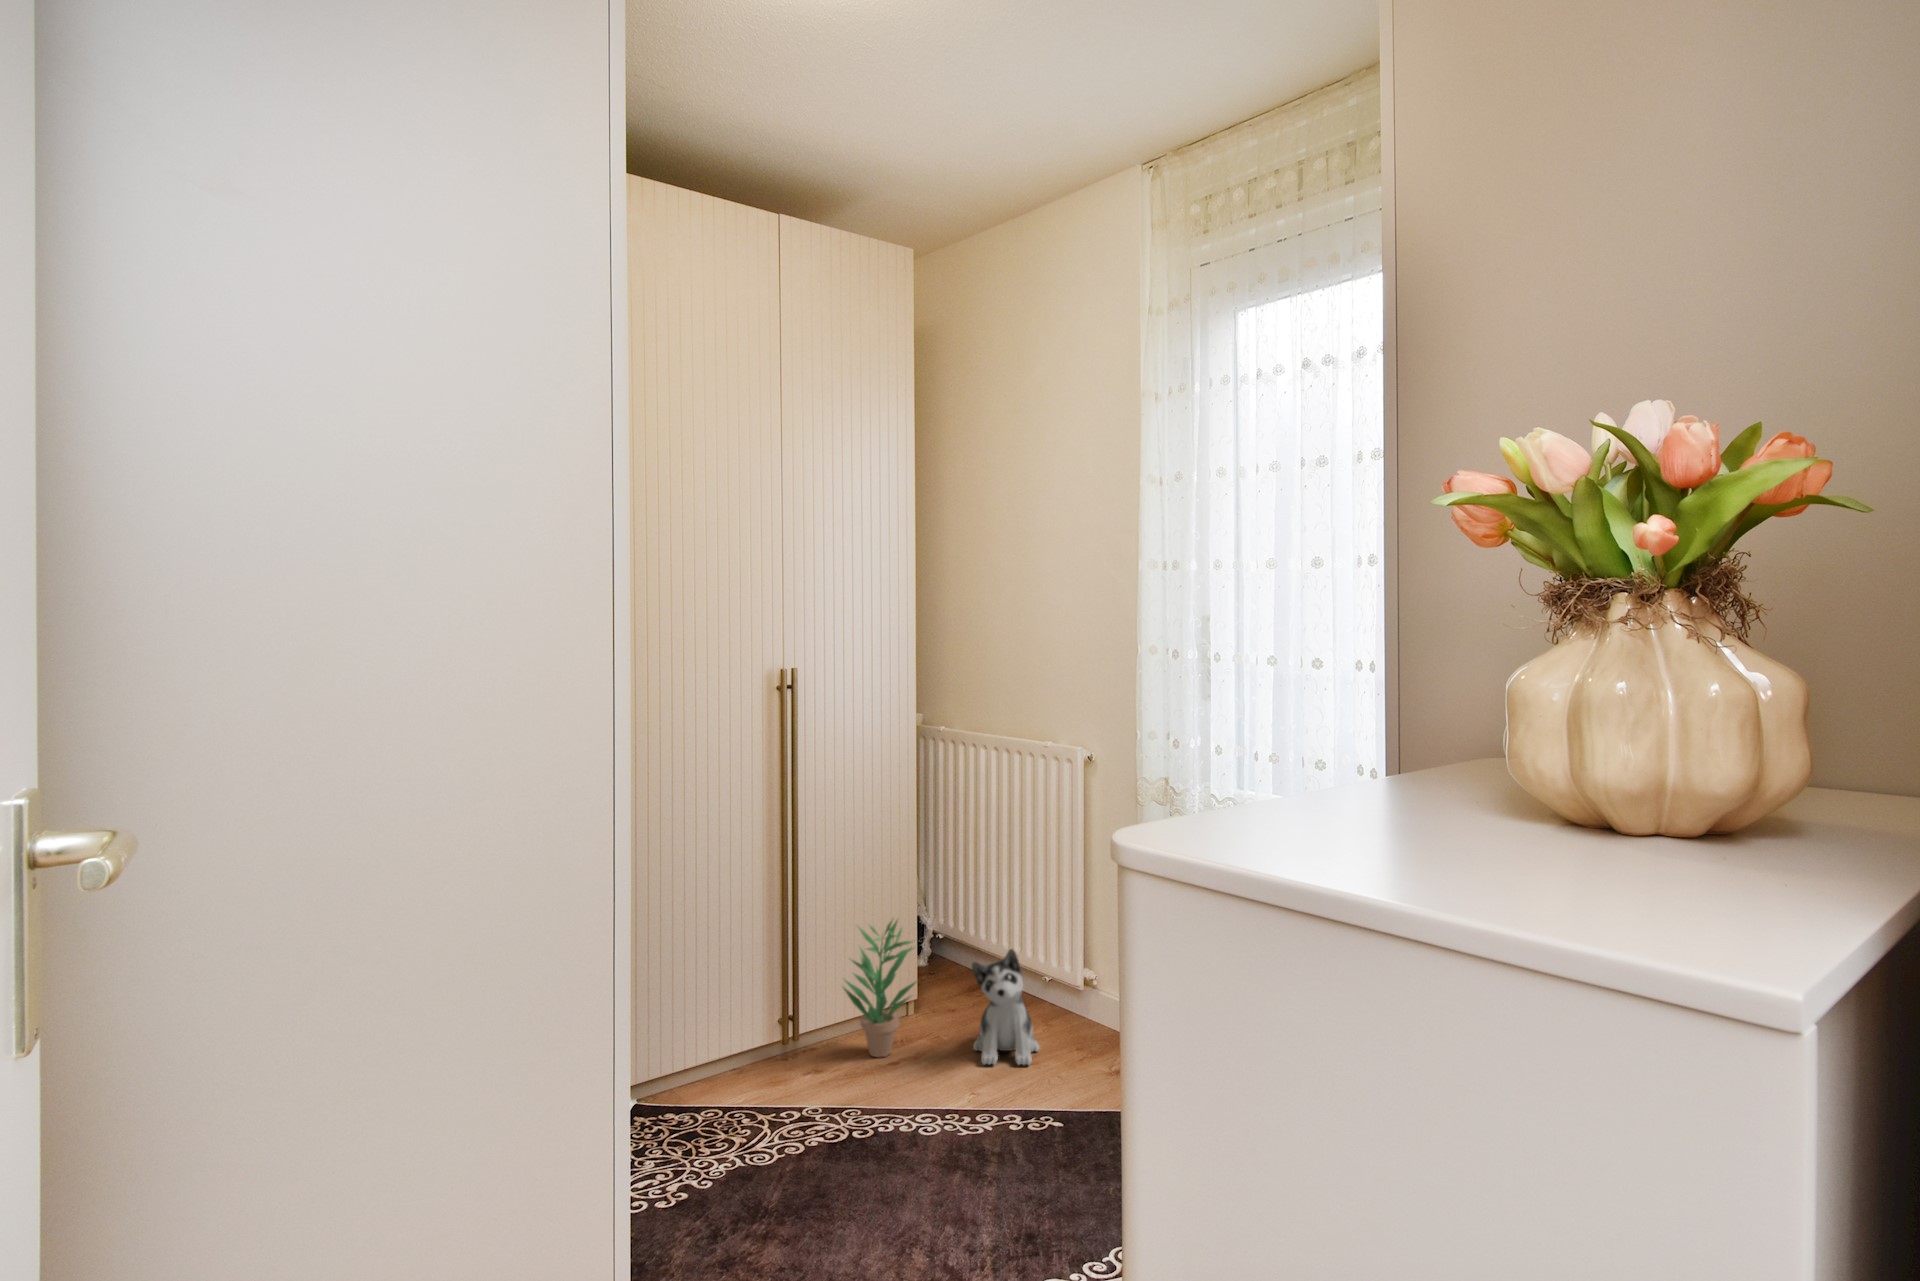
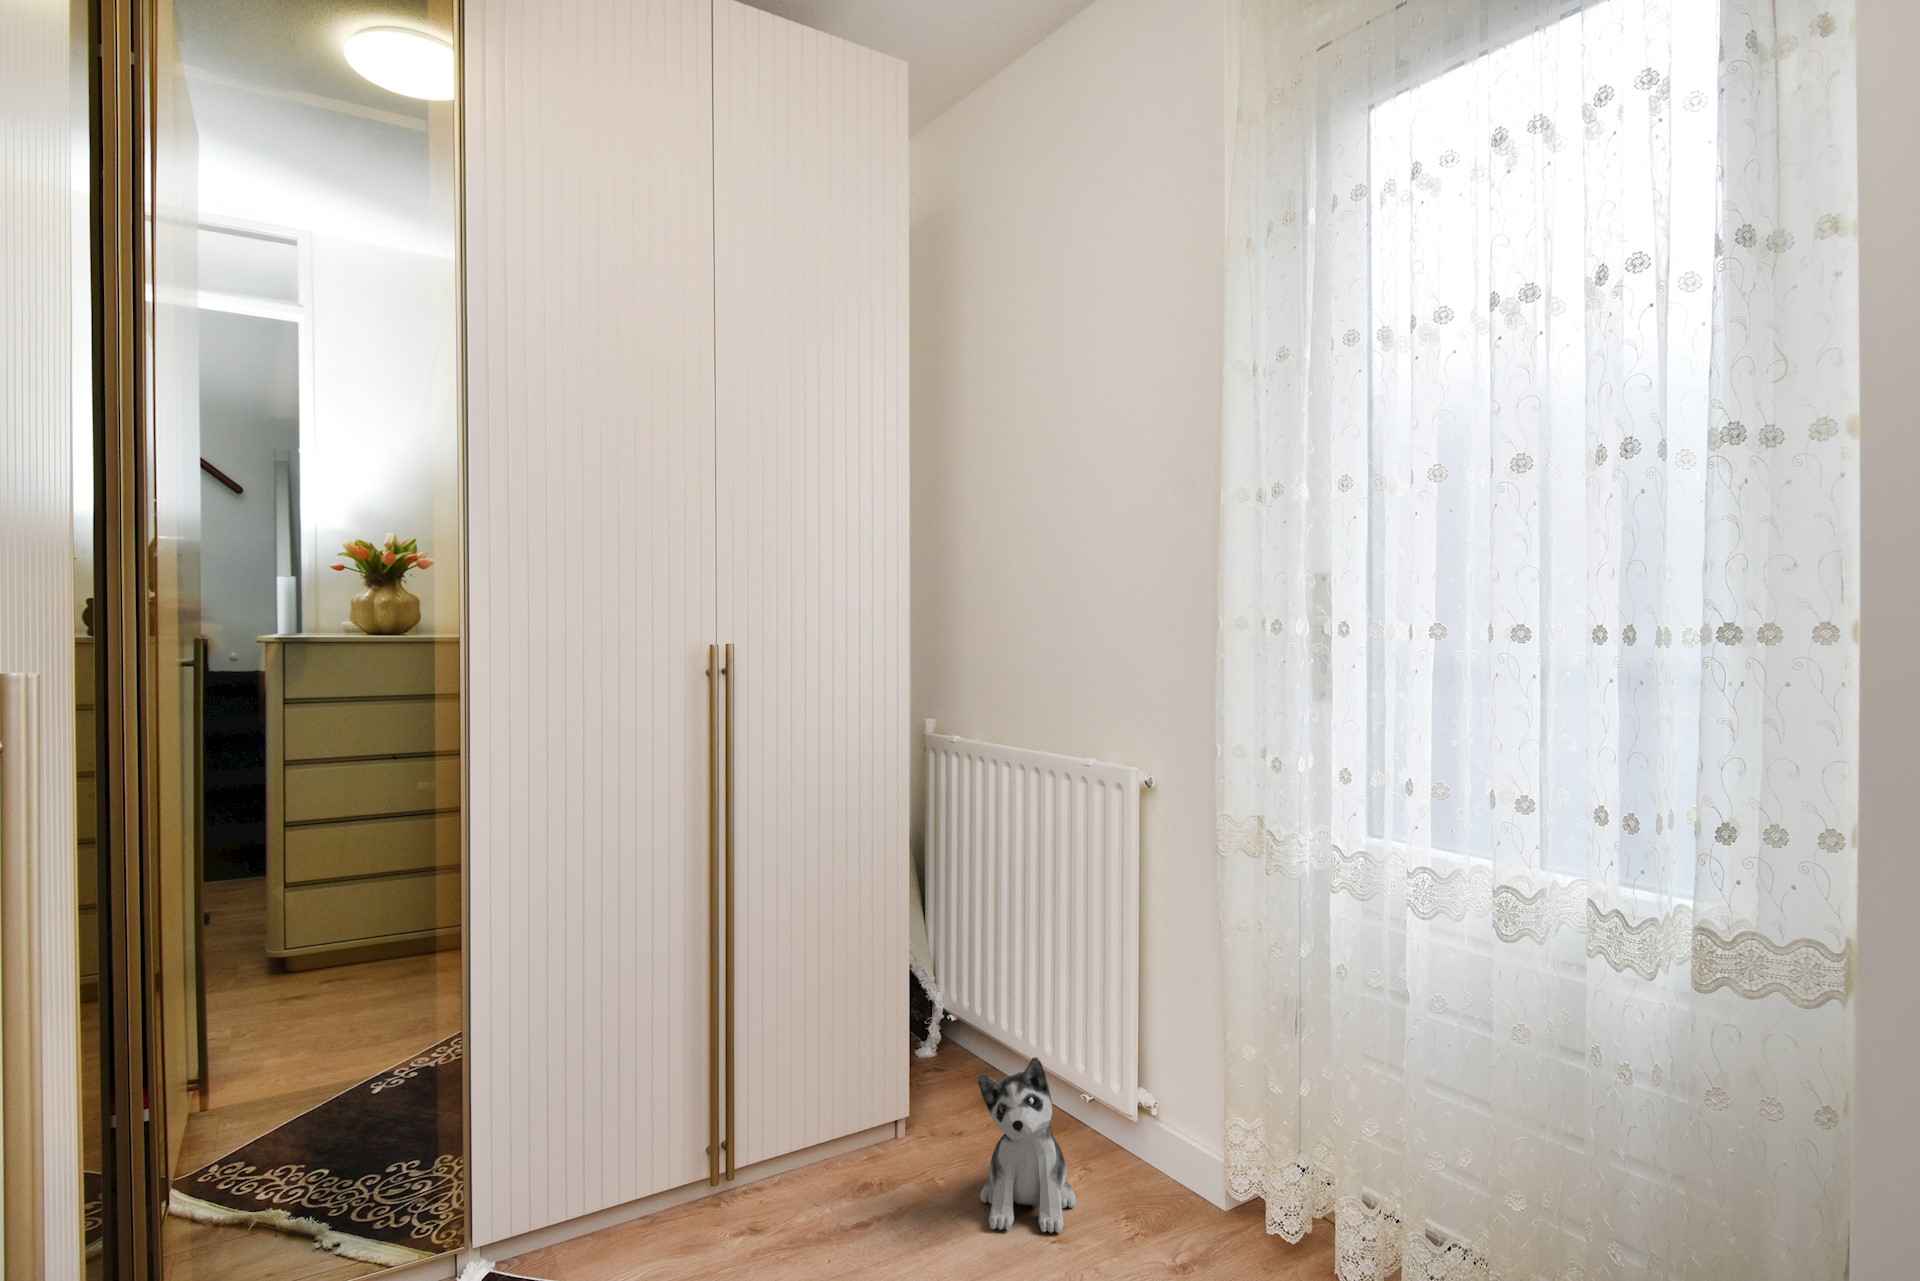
potted plant: present [842,921,916,1057] -> none [793,1005,905,1209]

